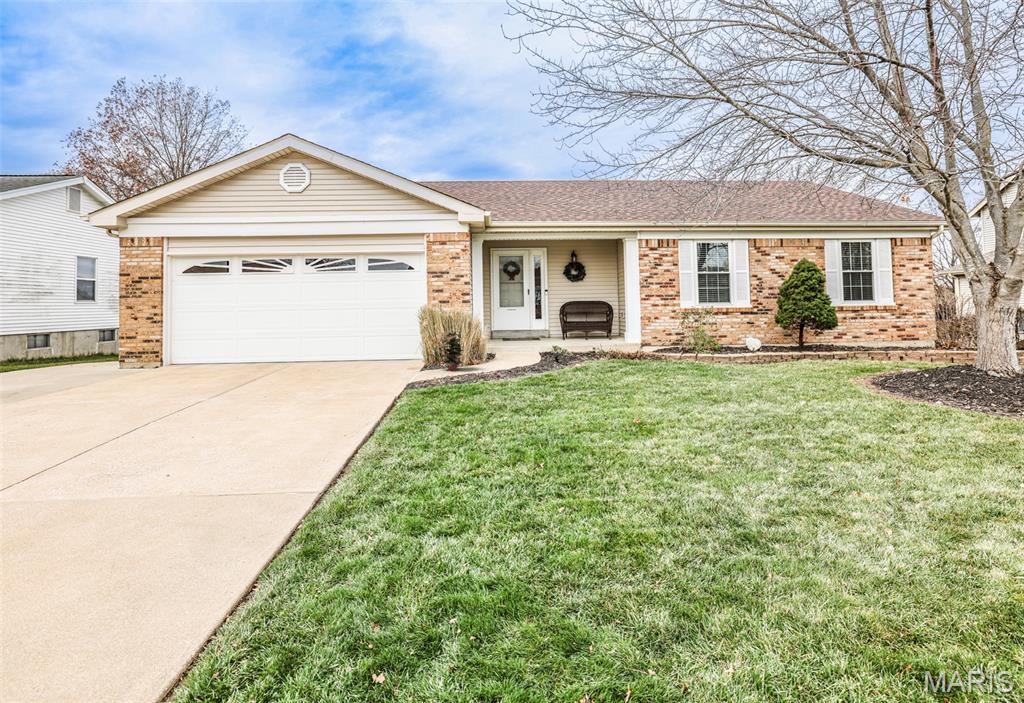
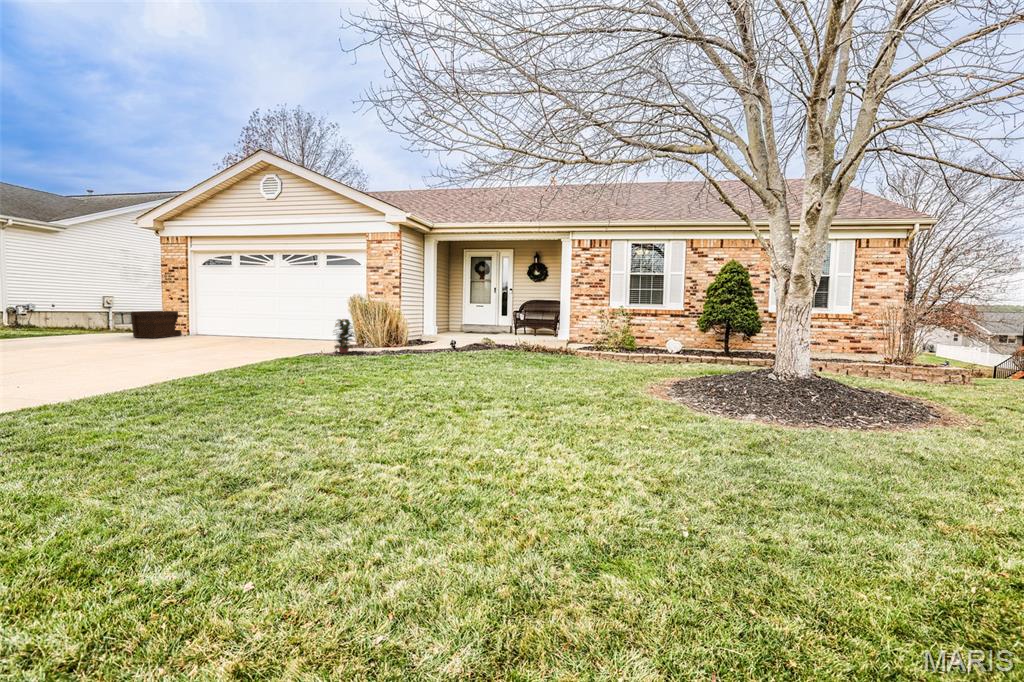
wooden crate: none [103,335,164,373] -> present [131,311,182,338]

